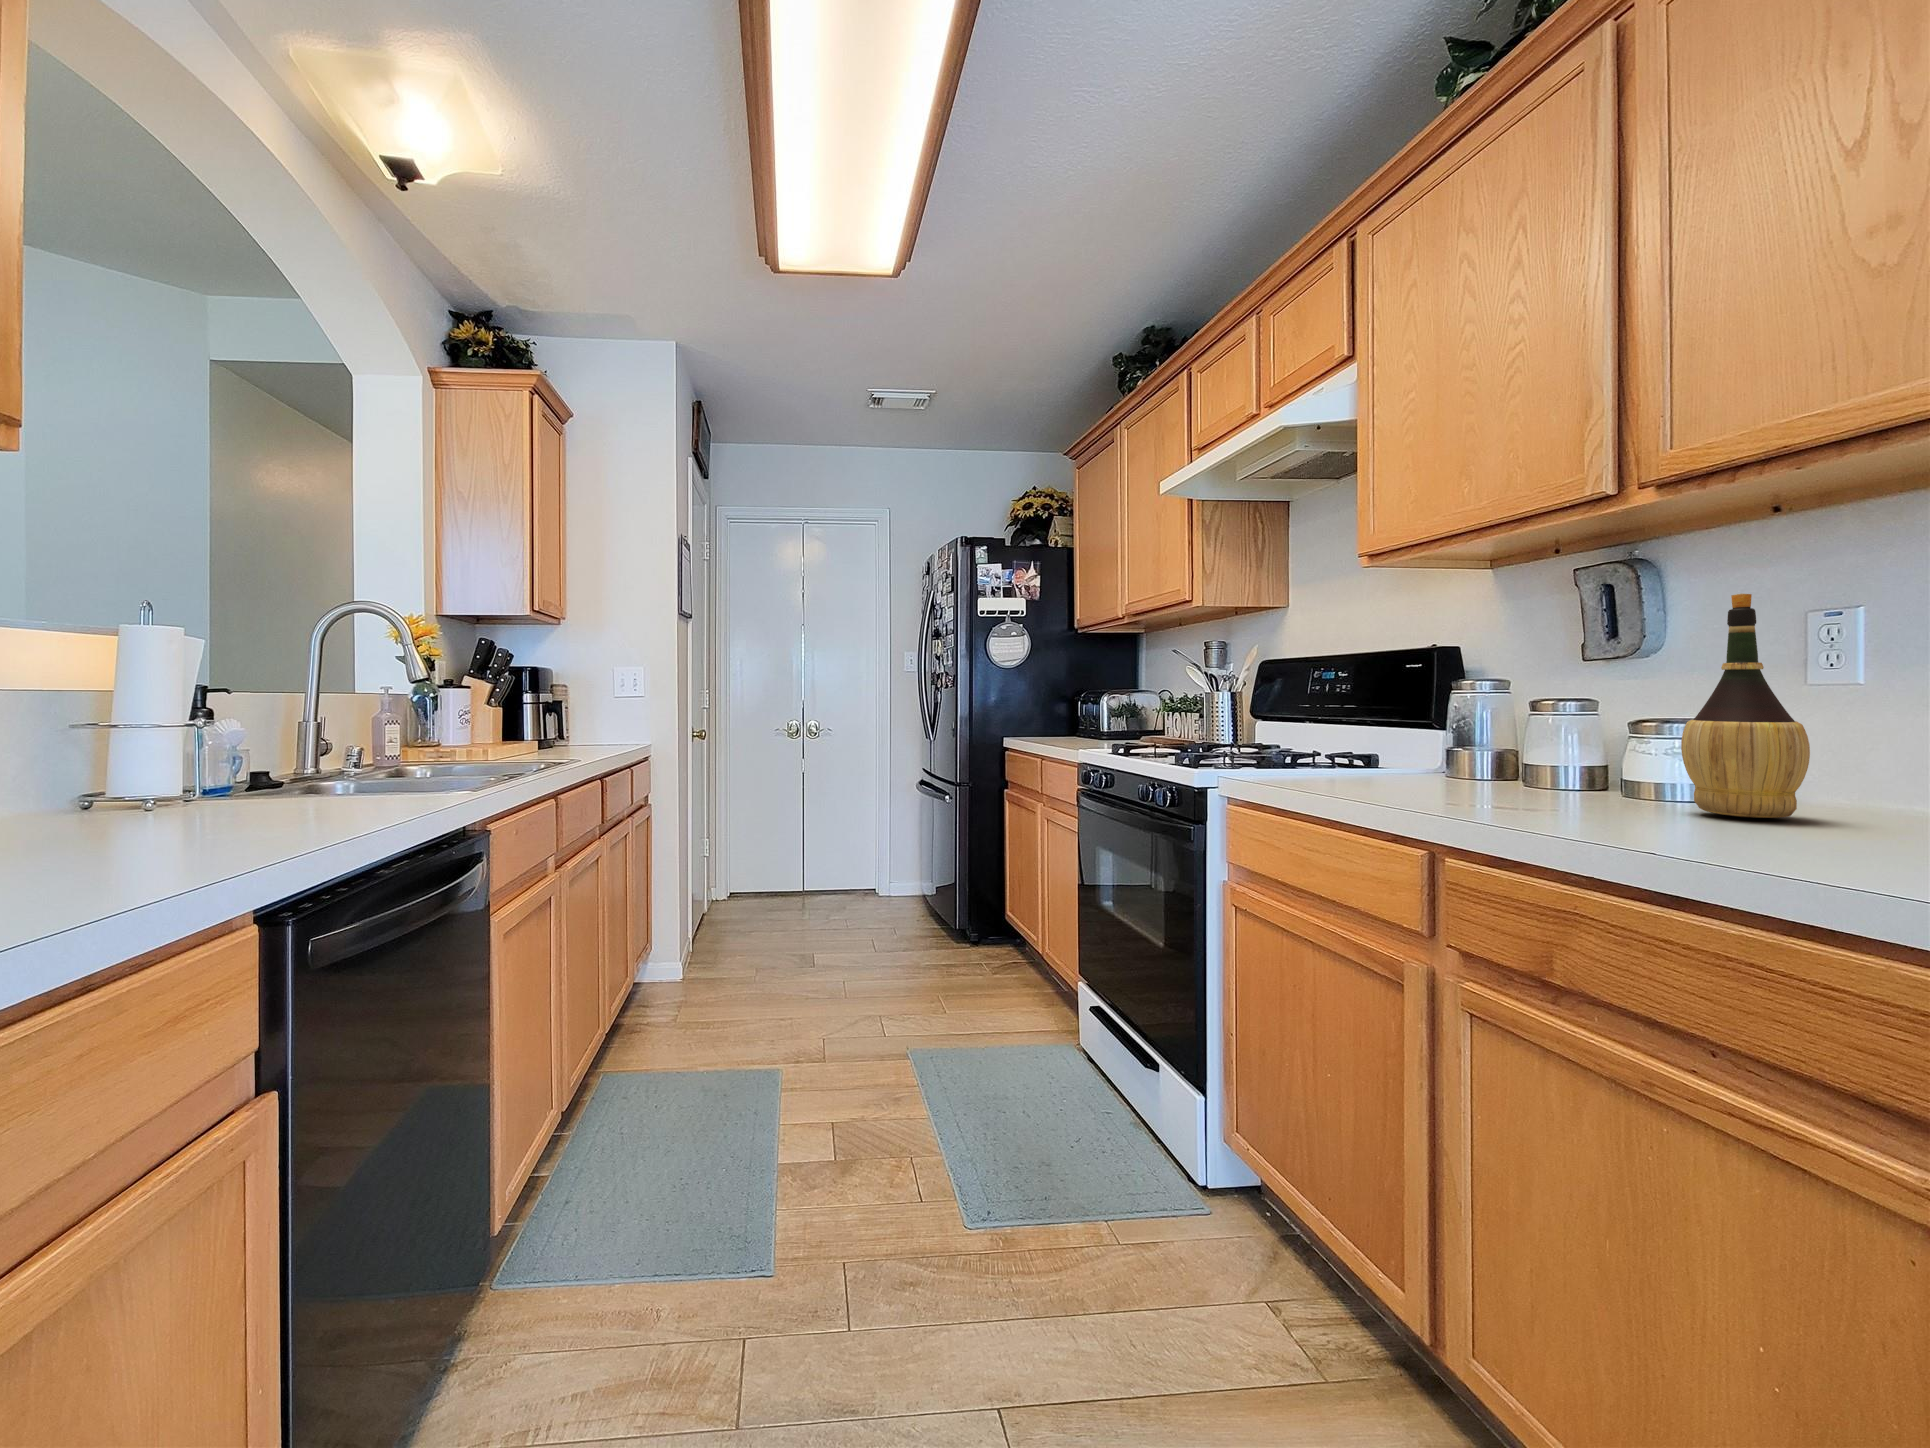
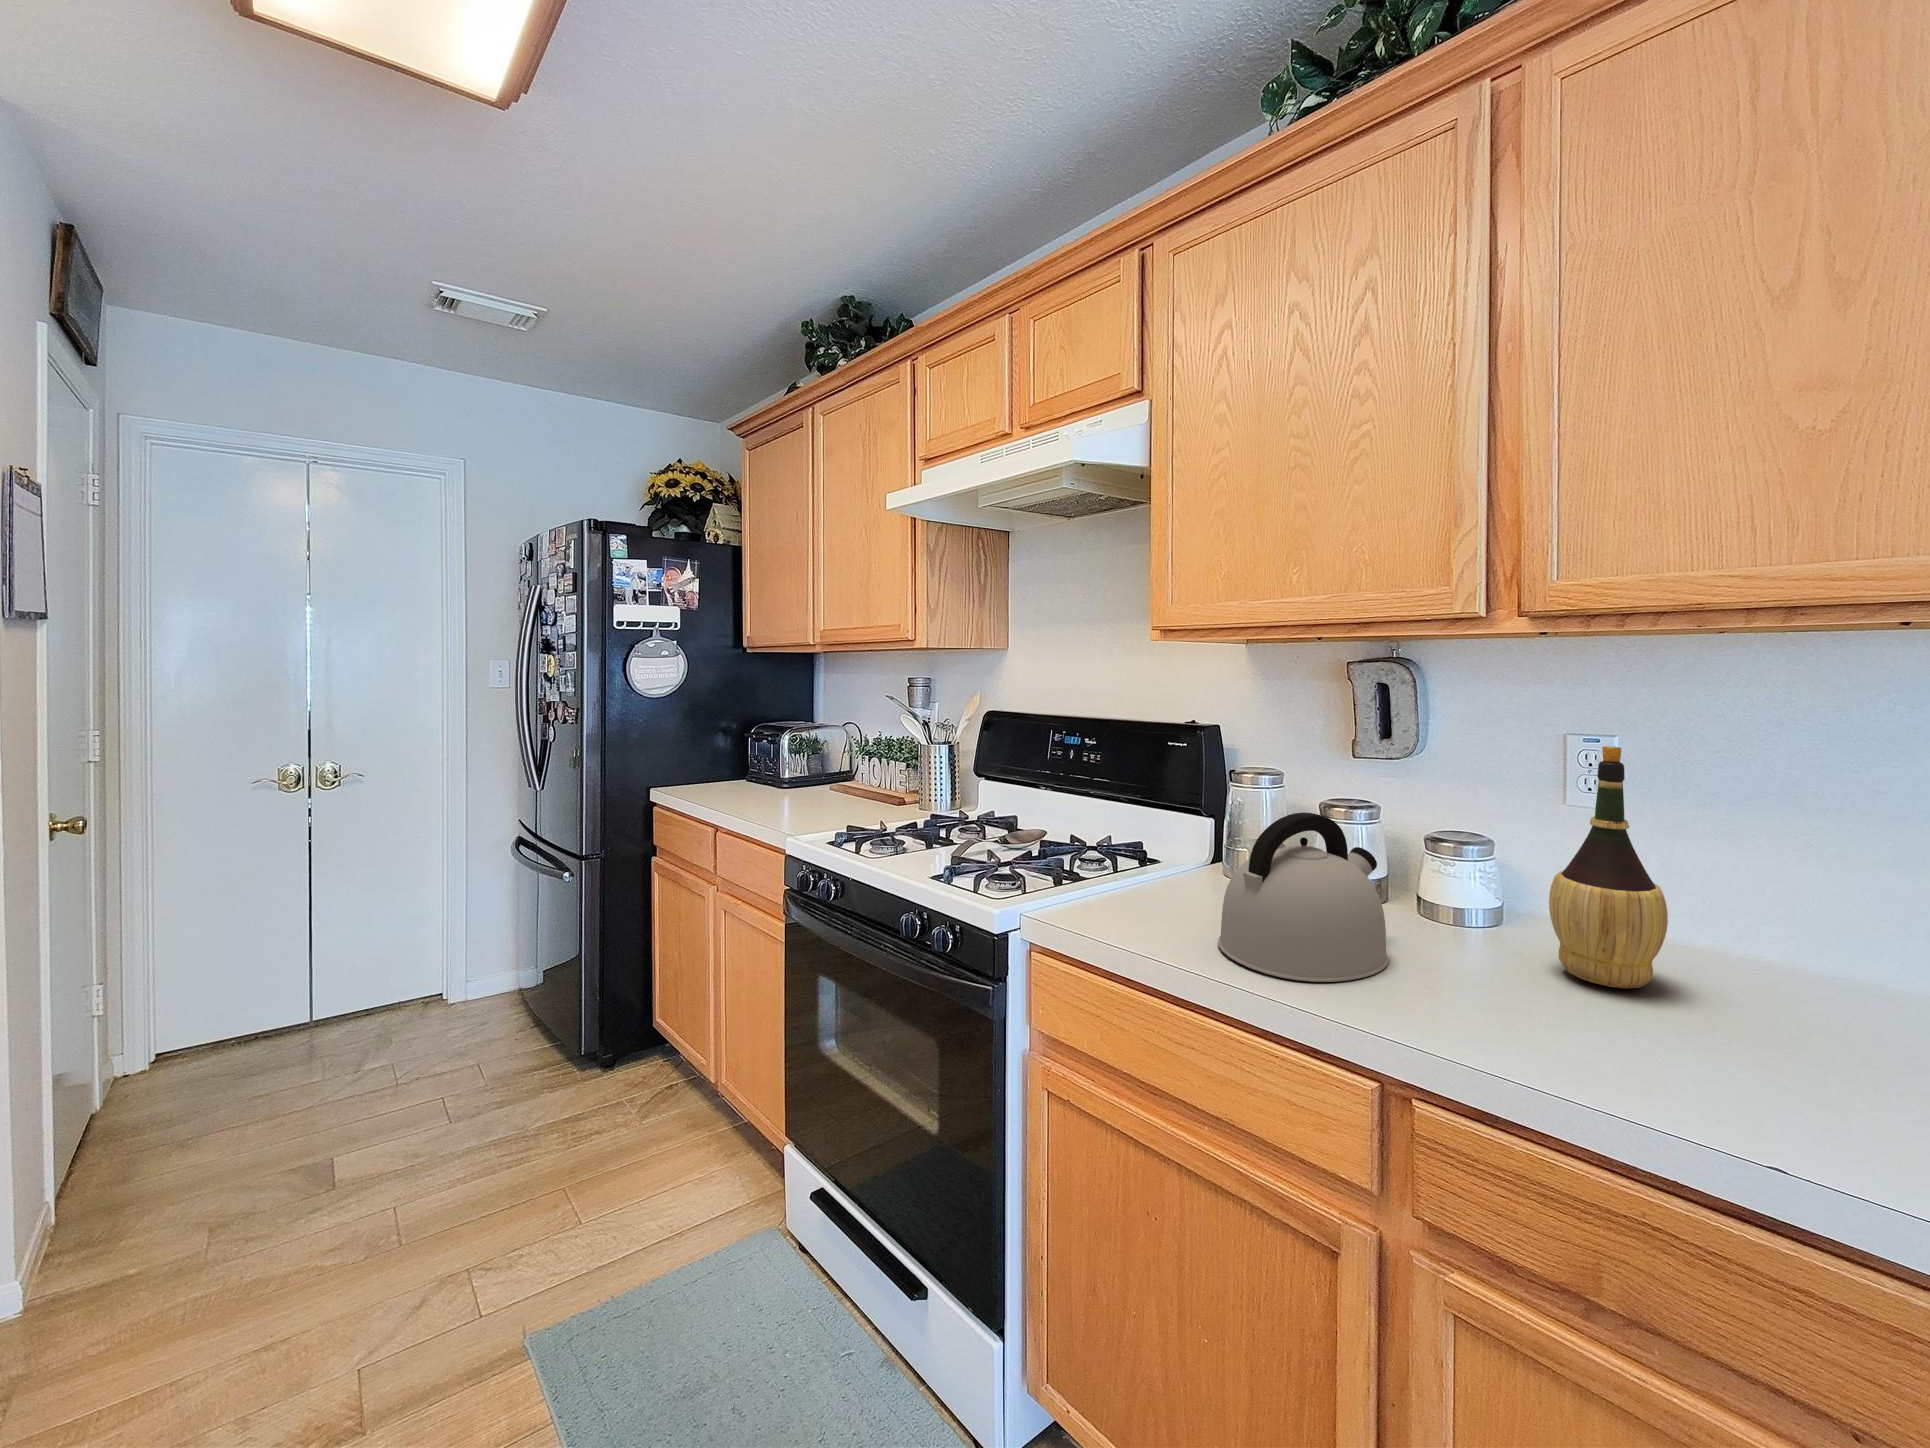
kettle: none [1359,679,1527,801] -> present [1218,812,1389,982]

